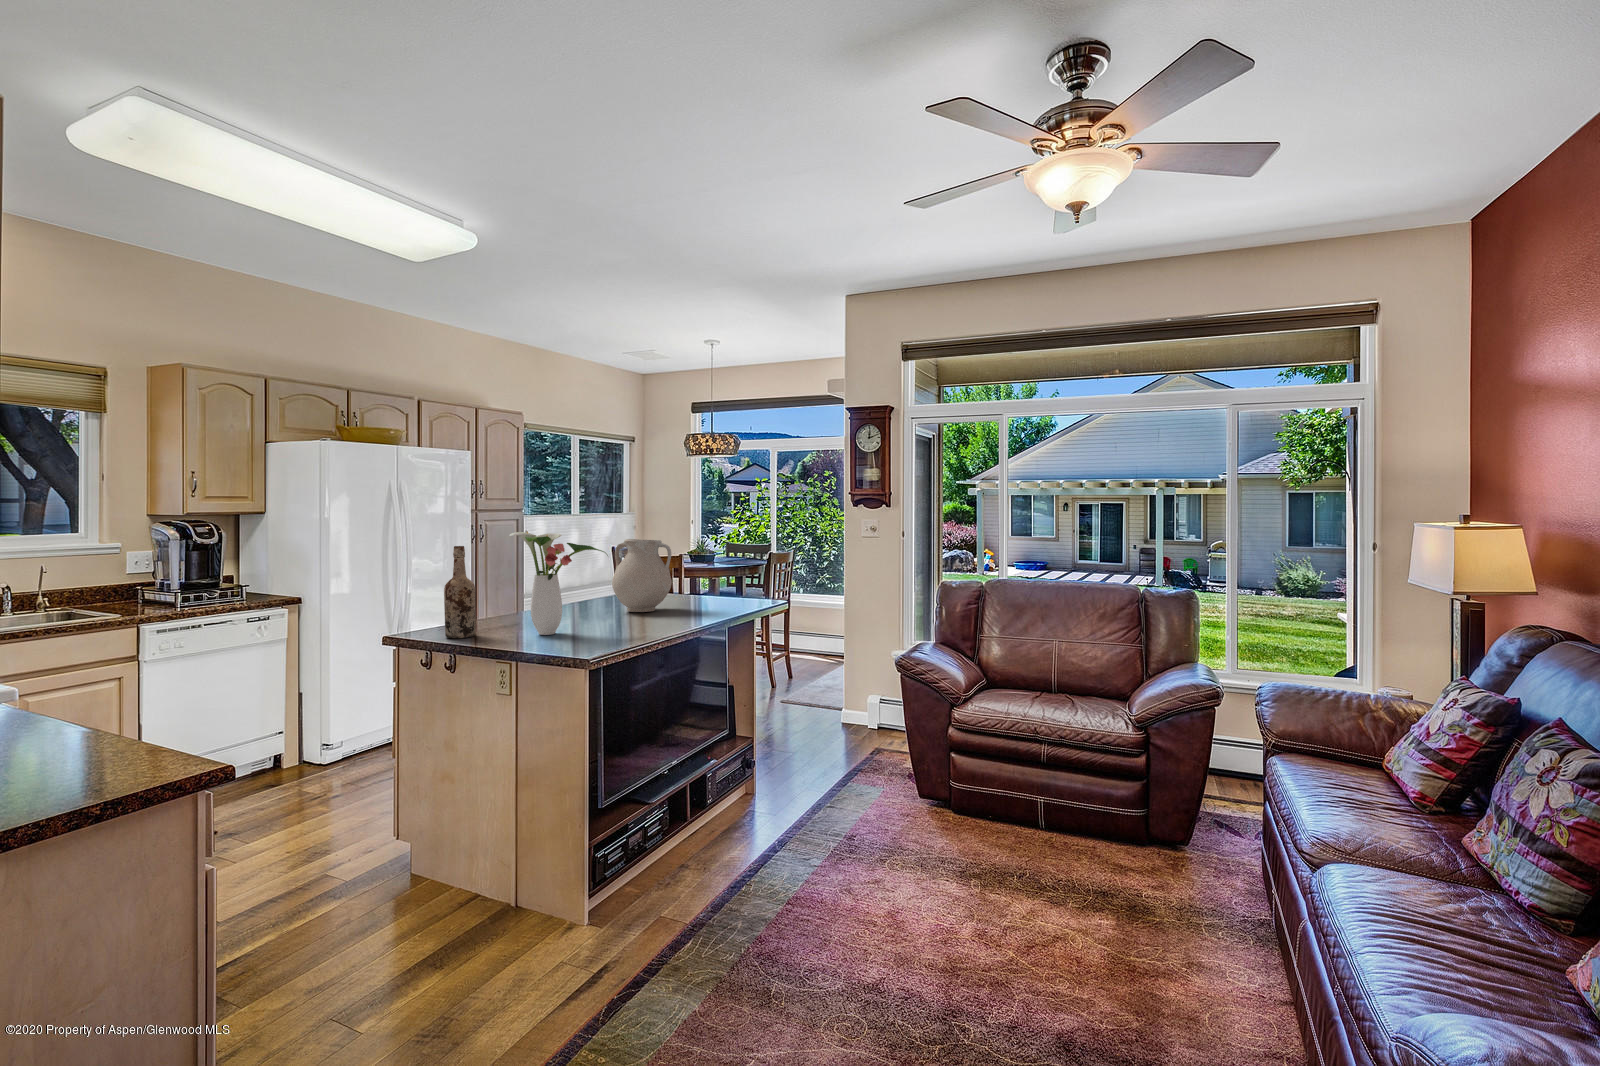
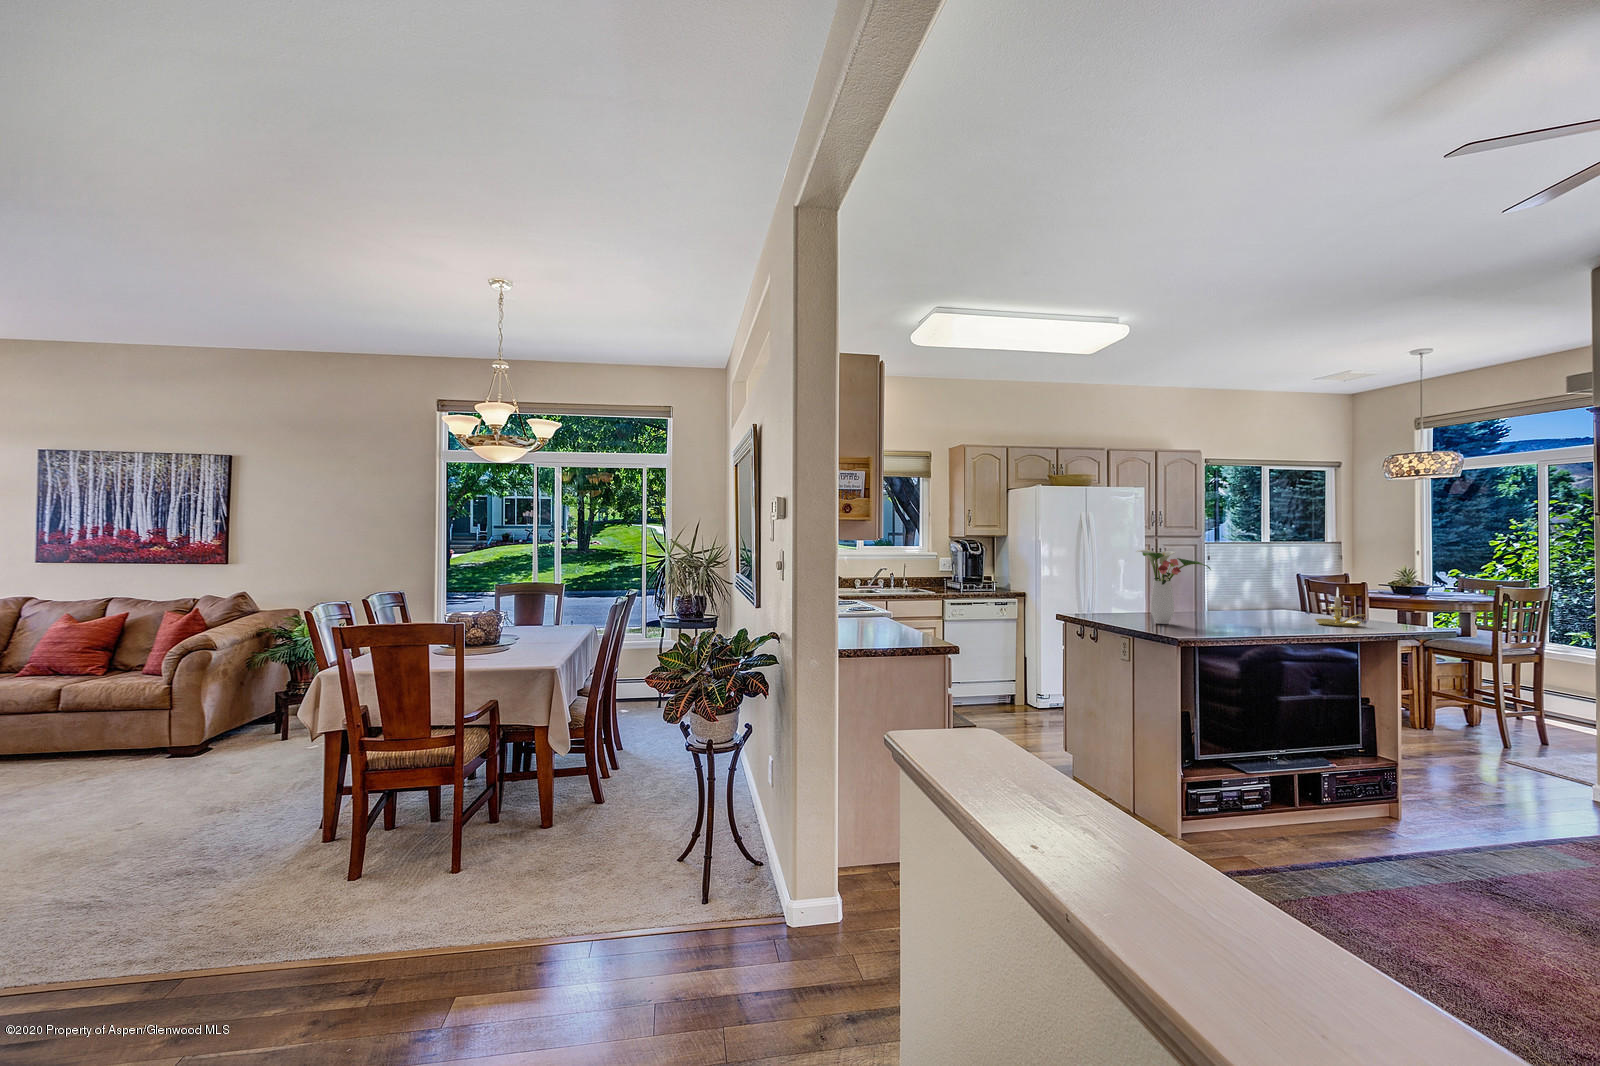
vase: present [612,539,672,612] -> none [1231,559,1289,621]
wine bottle: present [444,546,476,638] -> none [1094,558,1114,620]
candle holder: none [697,567,745,610] -> present [1315,587,1365,627]

